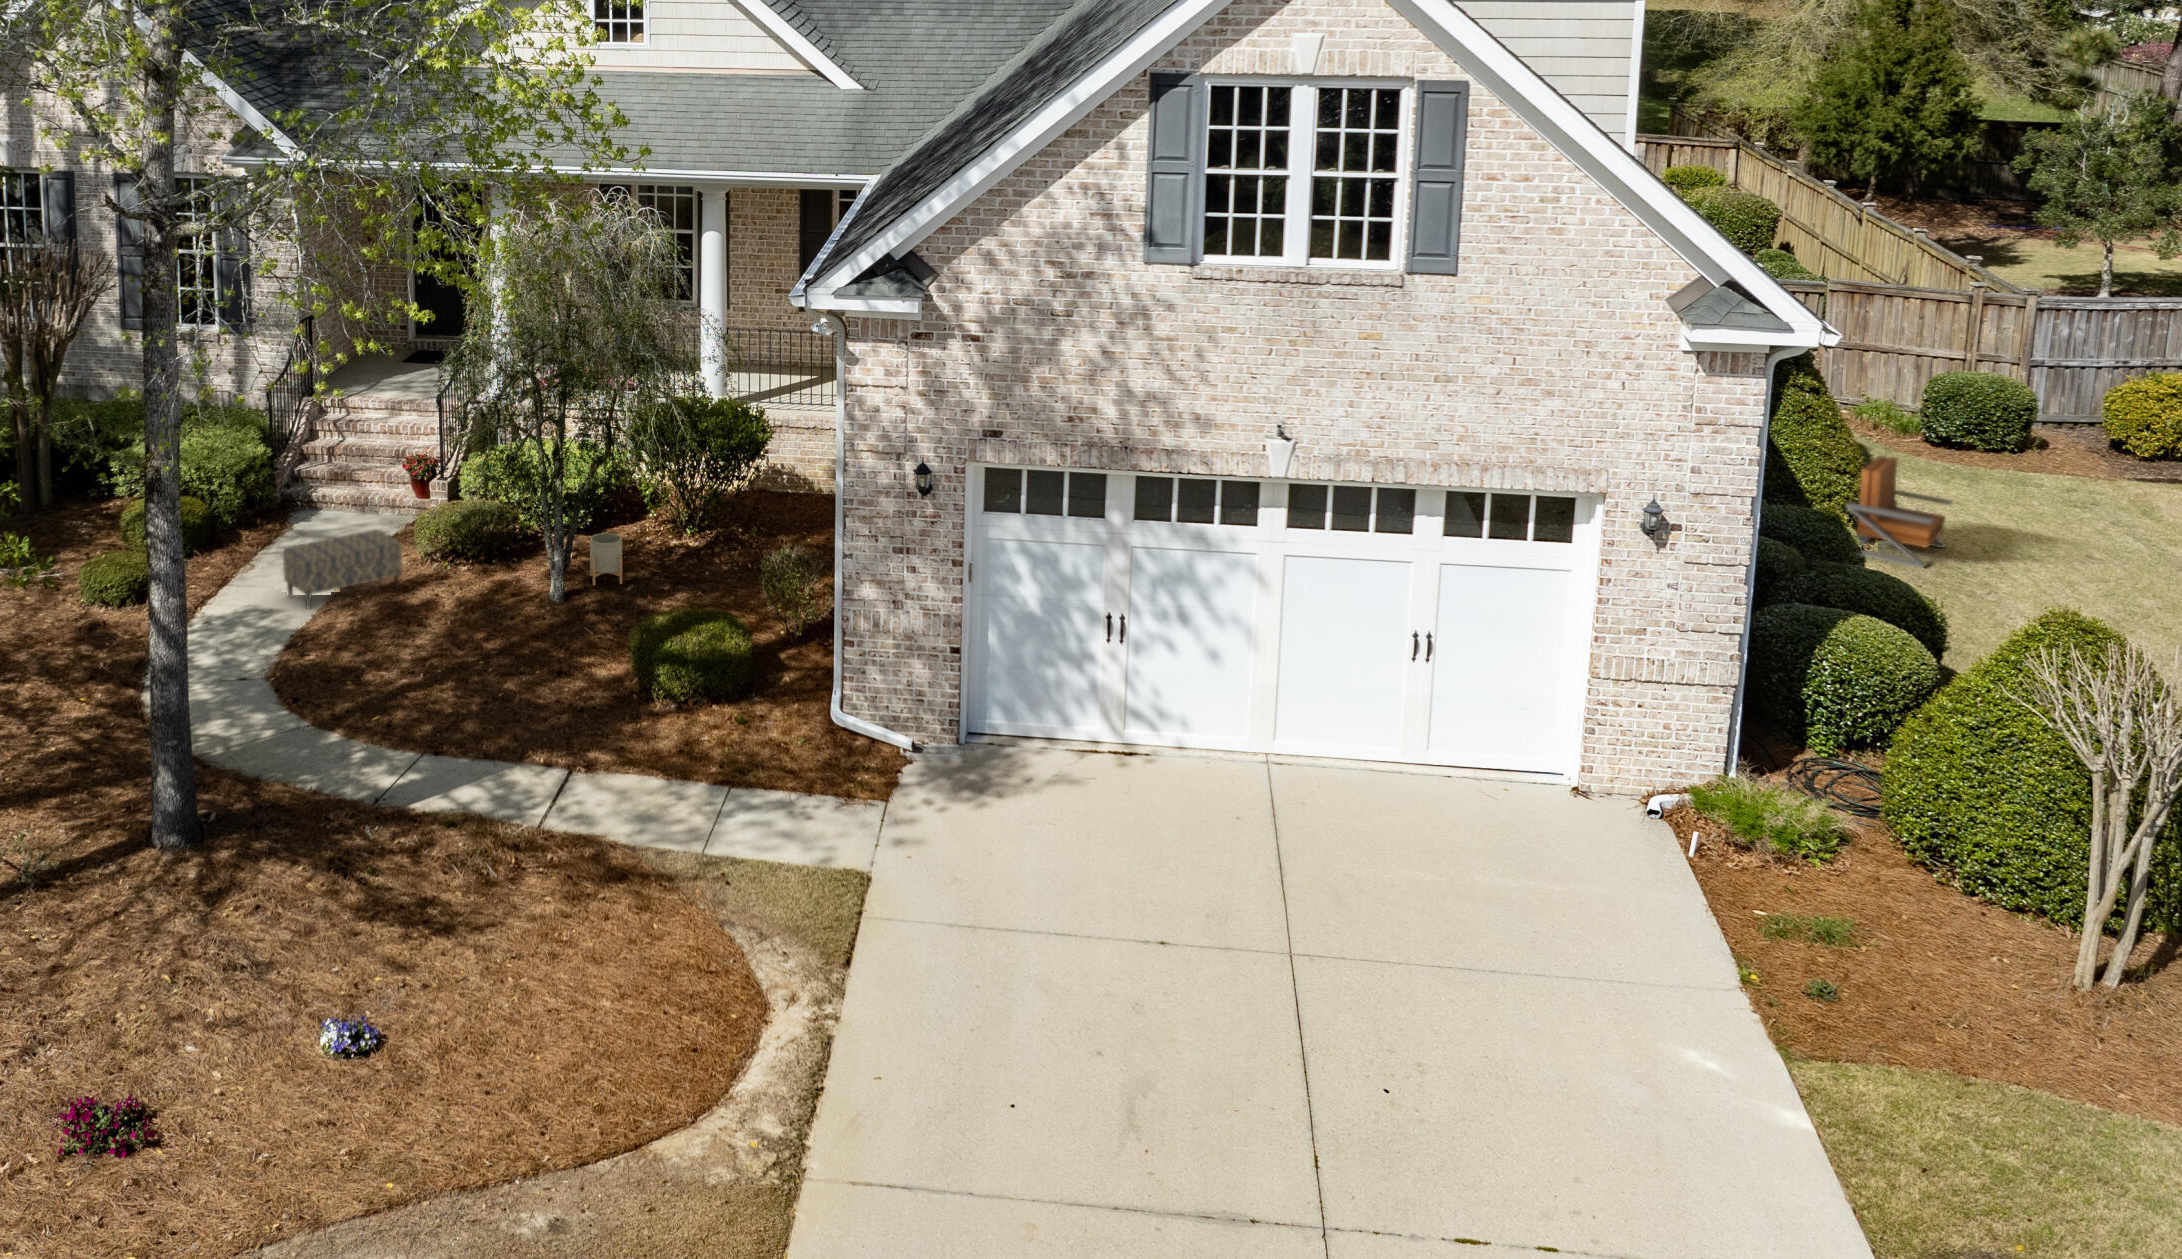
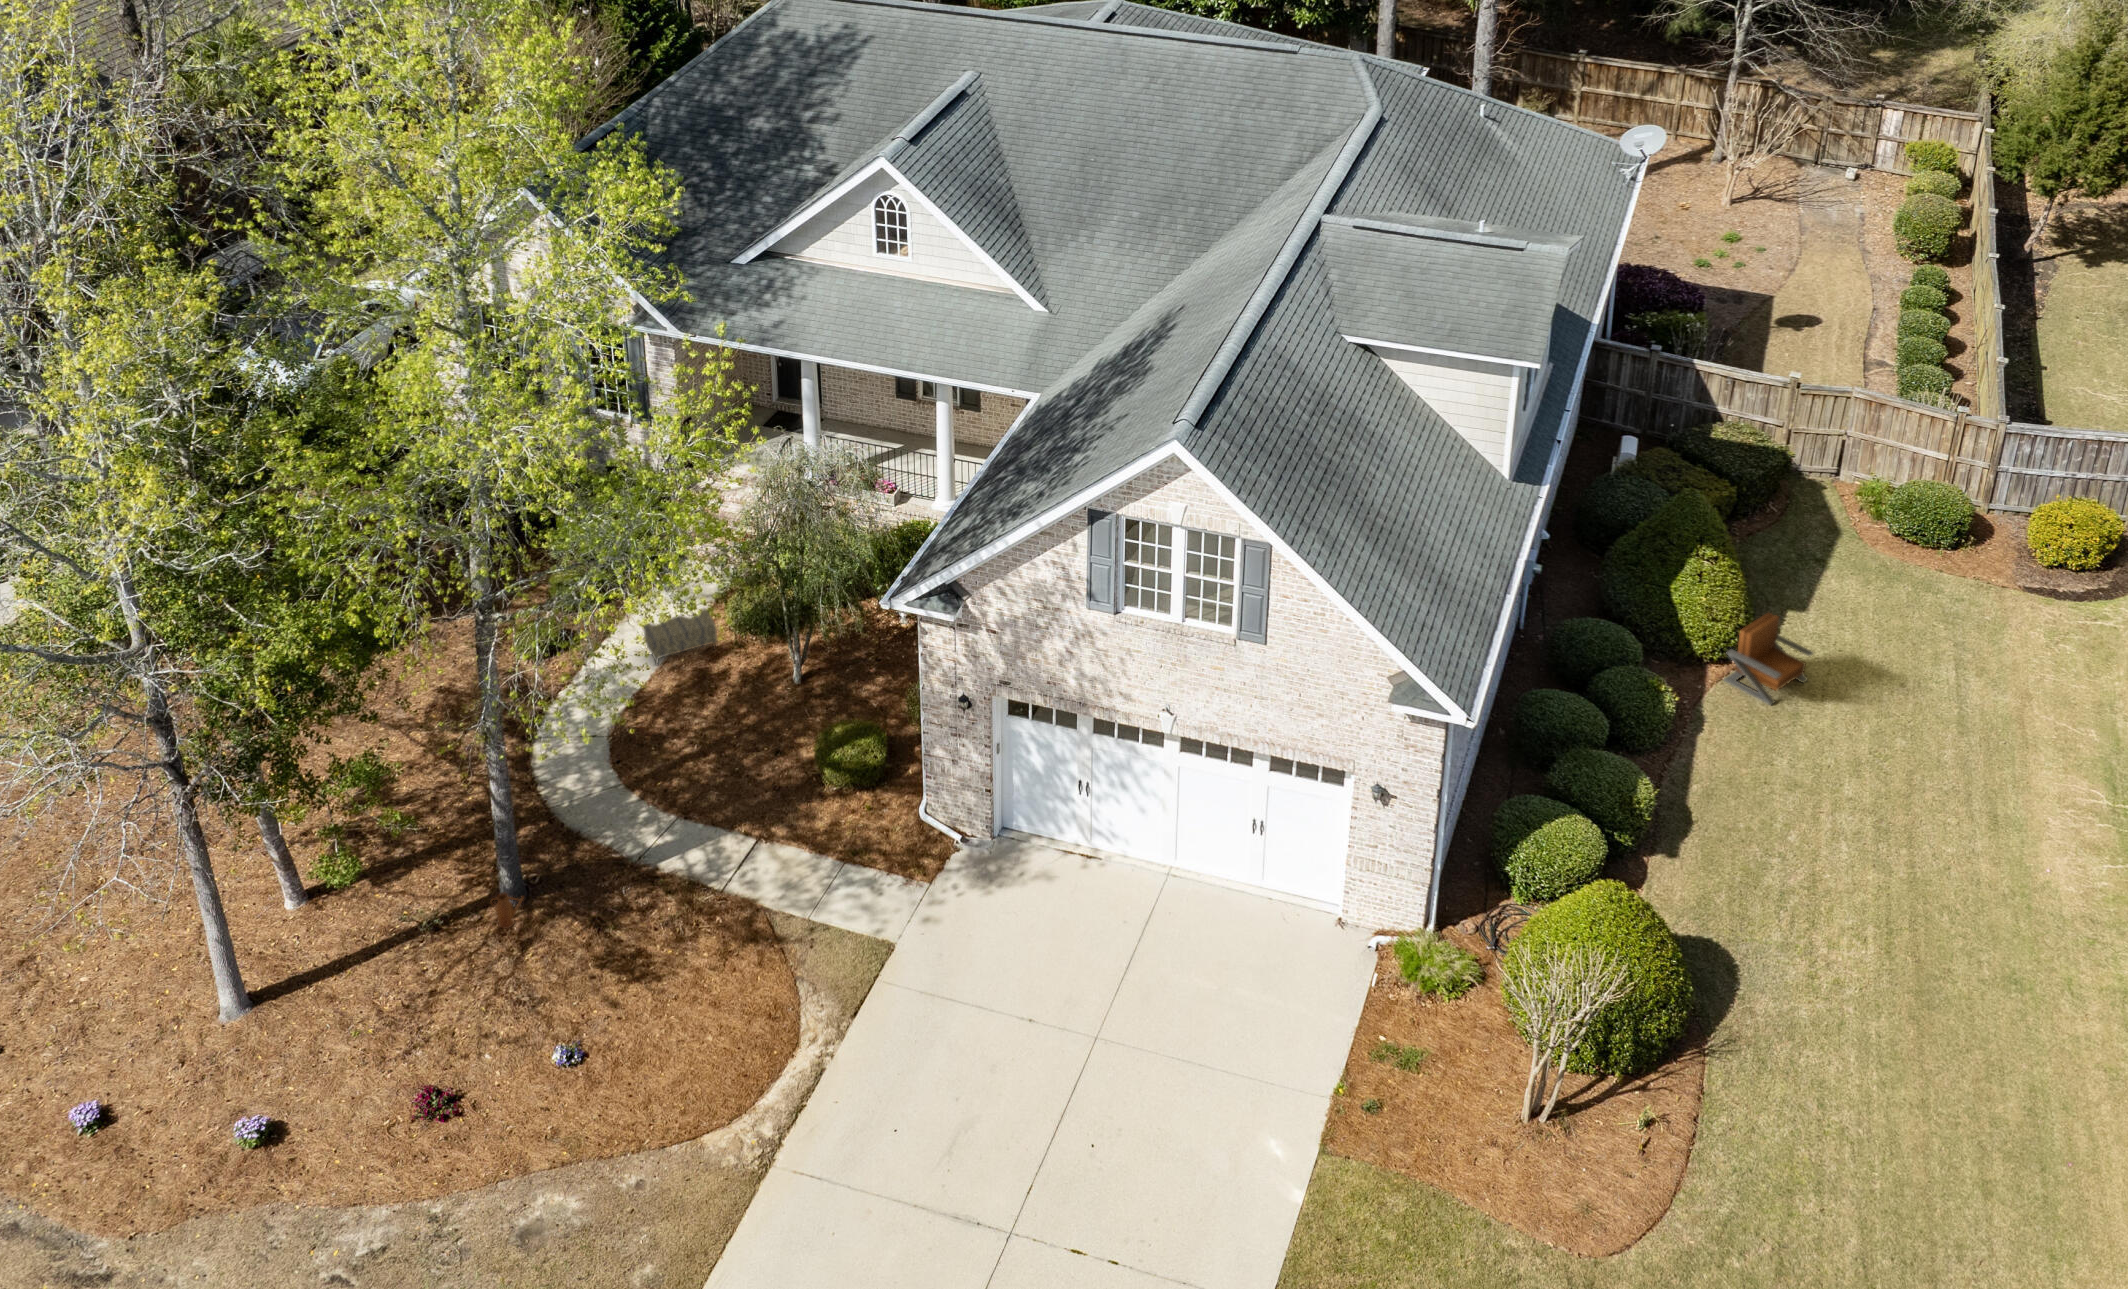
planter: present [590,533,622,585] -> none [836,620,857,654]
watering can: none [118,834,186,907] -> present [492,892,524,929]

